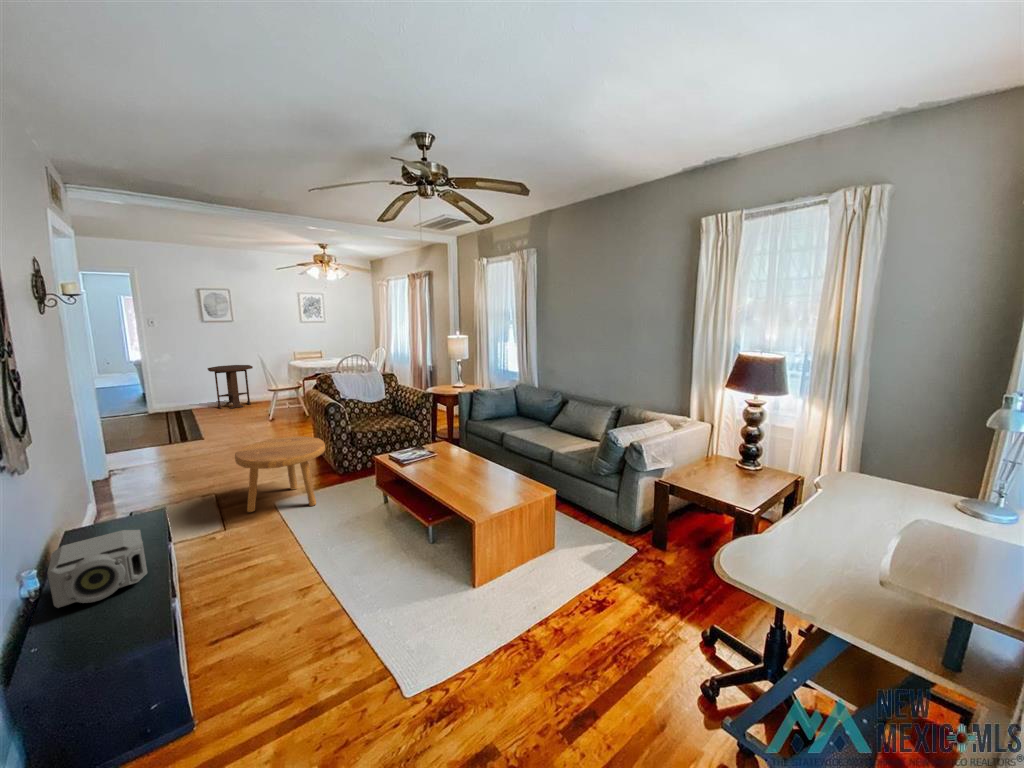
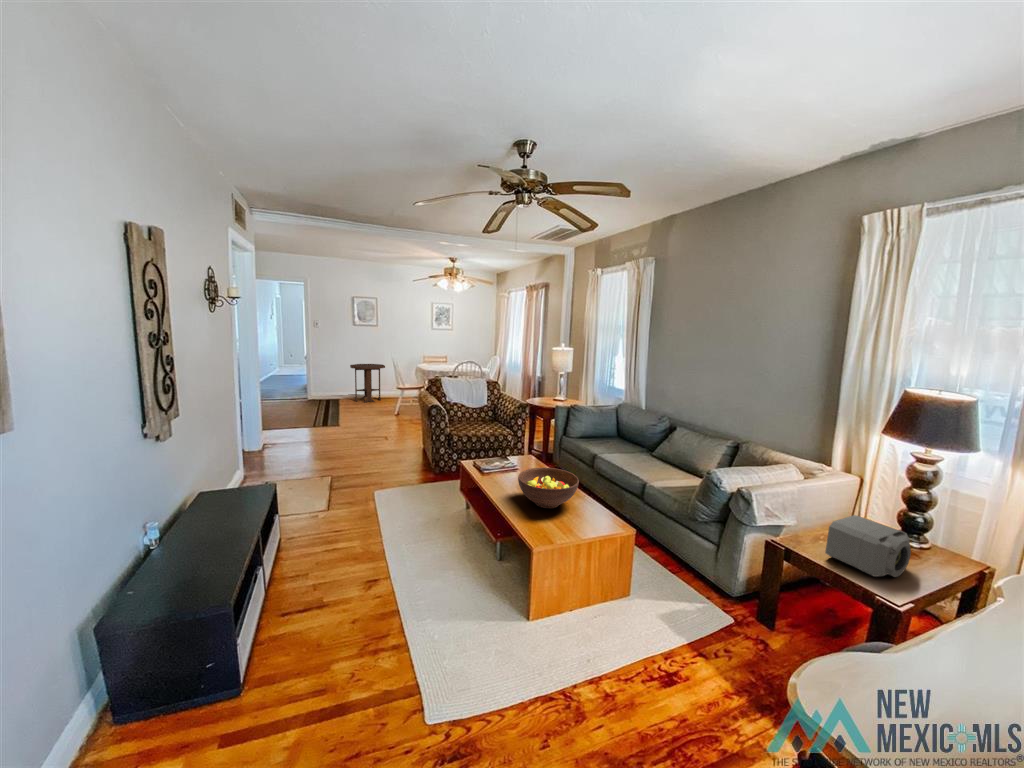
footstool: present [235,437,325,512] -> none [342,434,419,502]
fruit bowl: none [445,448,501,485] -> present [518,468,579,508]
speaker: present [47,530,147,608] -> present [825,515,911,577]

